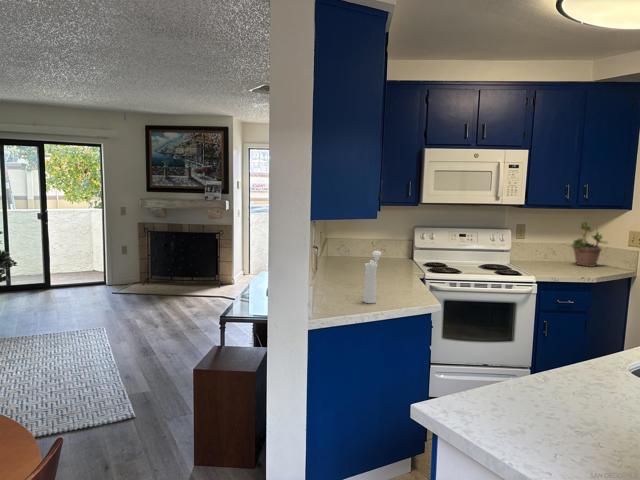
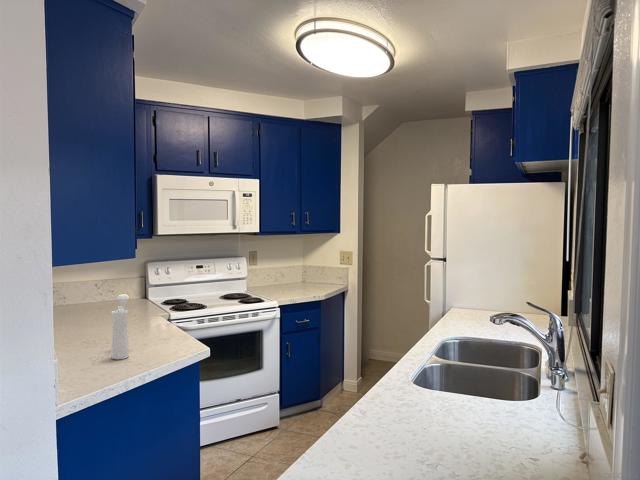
potted plant: present [571,222,607,267] -> none [297,242,326,286]

